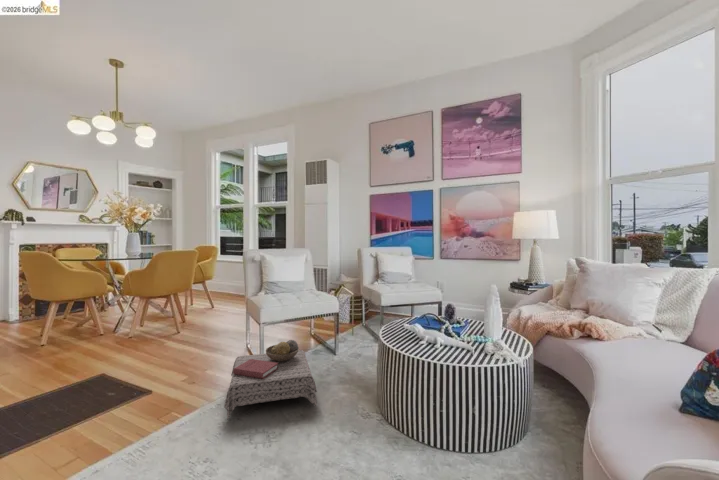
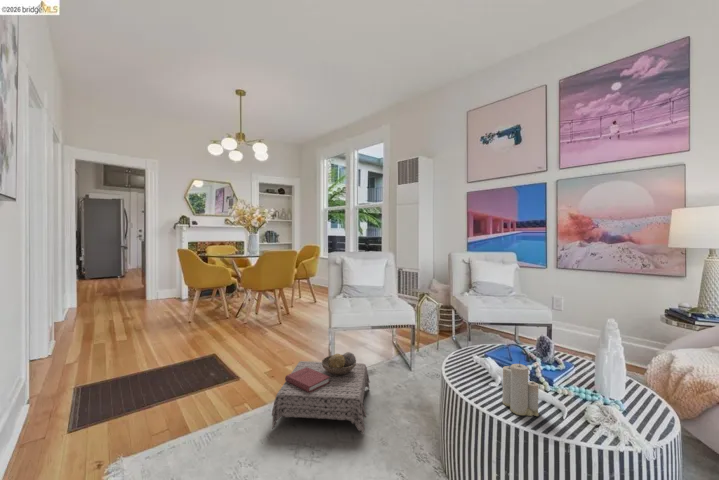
candle: none [433,318,458,356] -> present [502,364,539,416]

